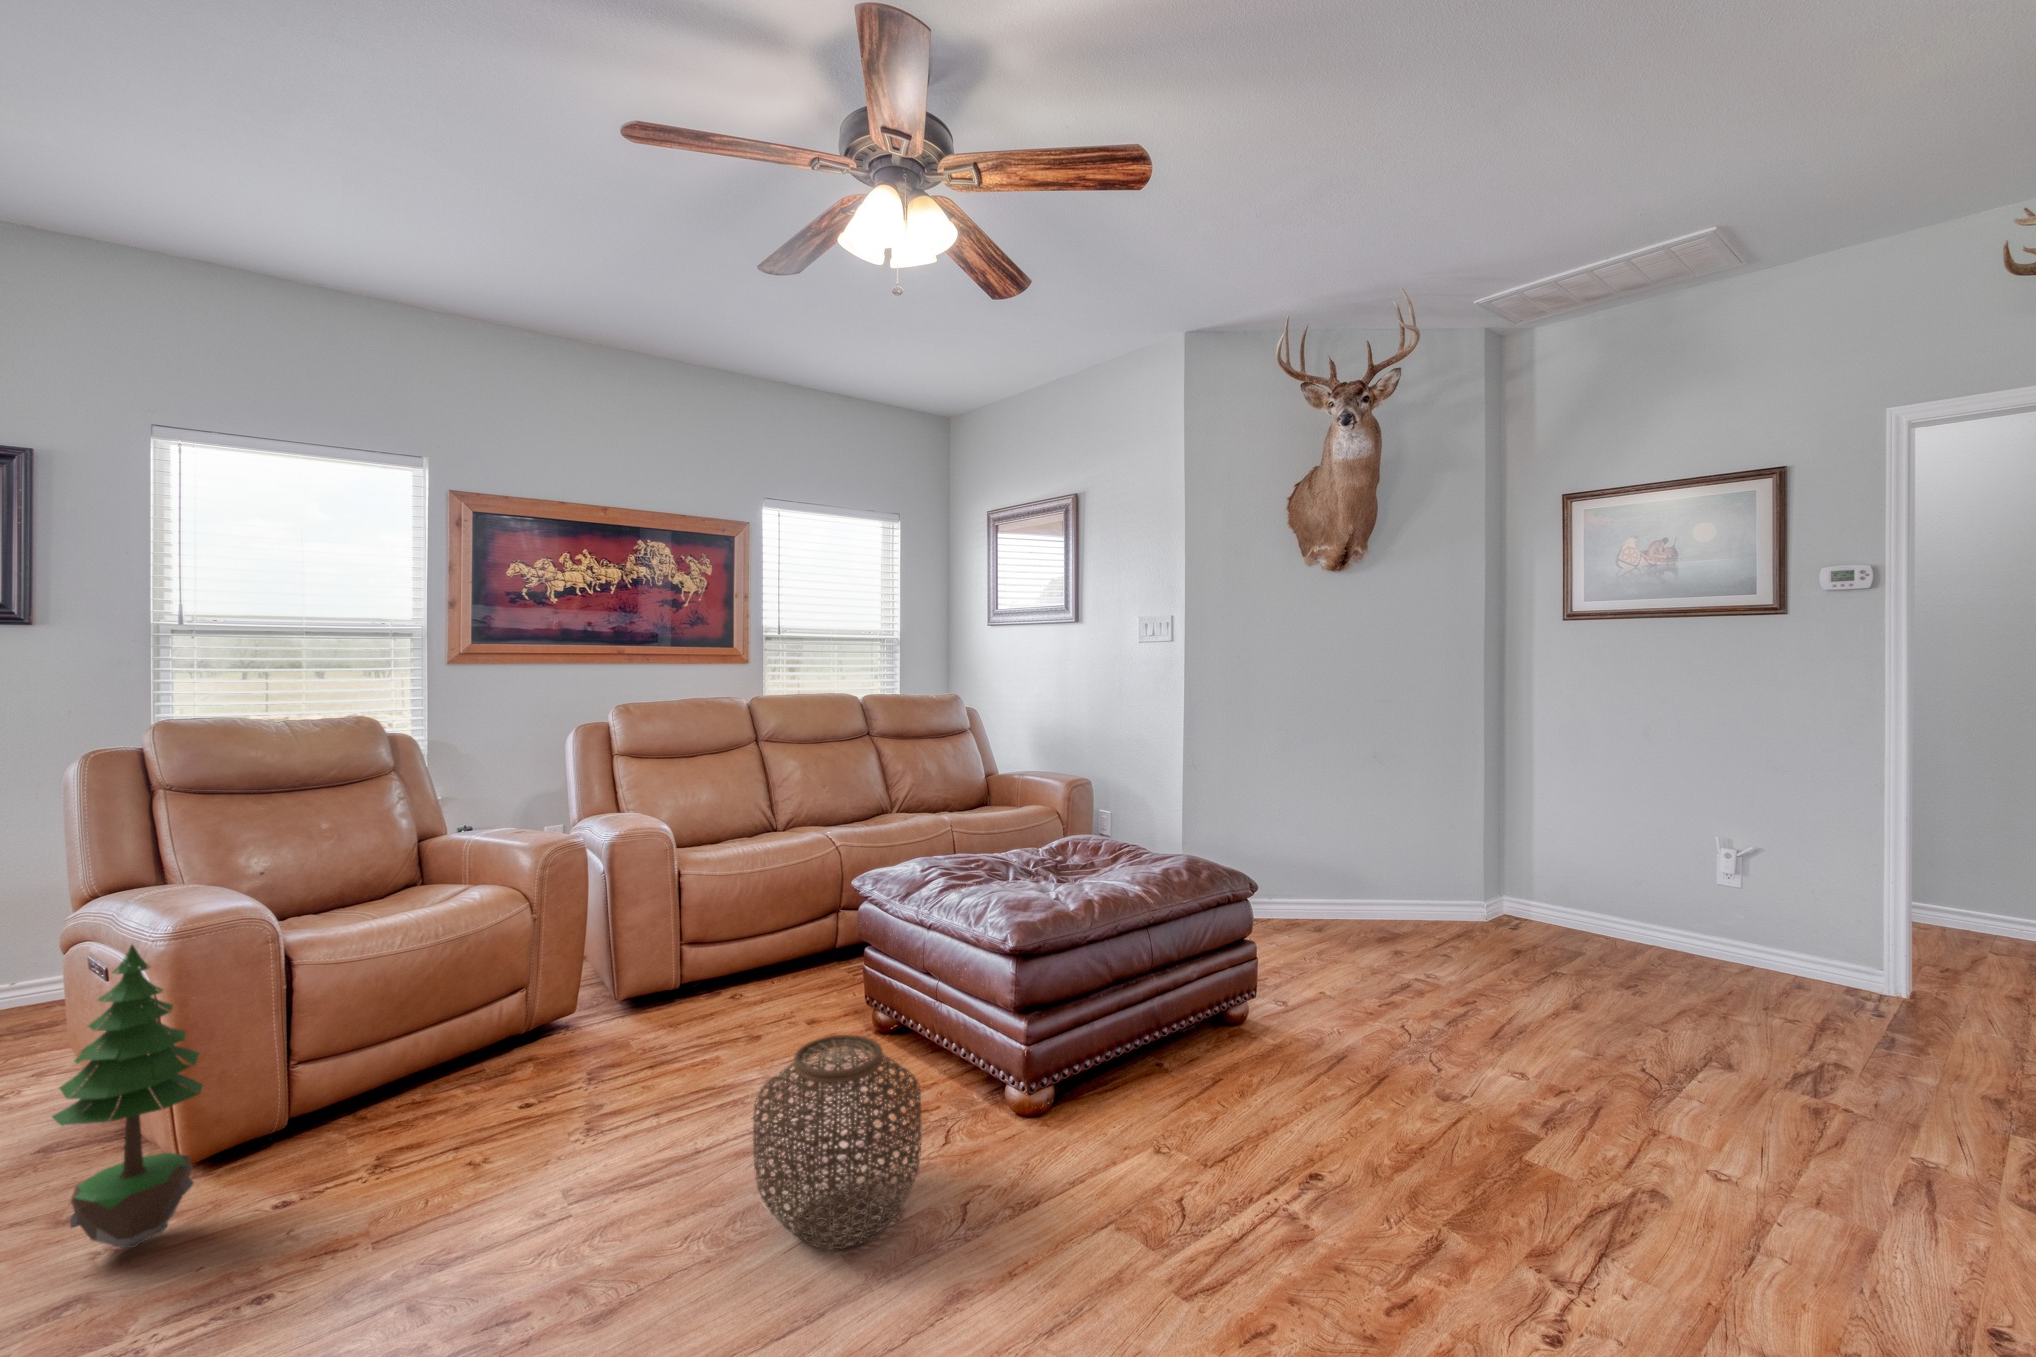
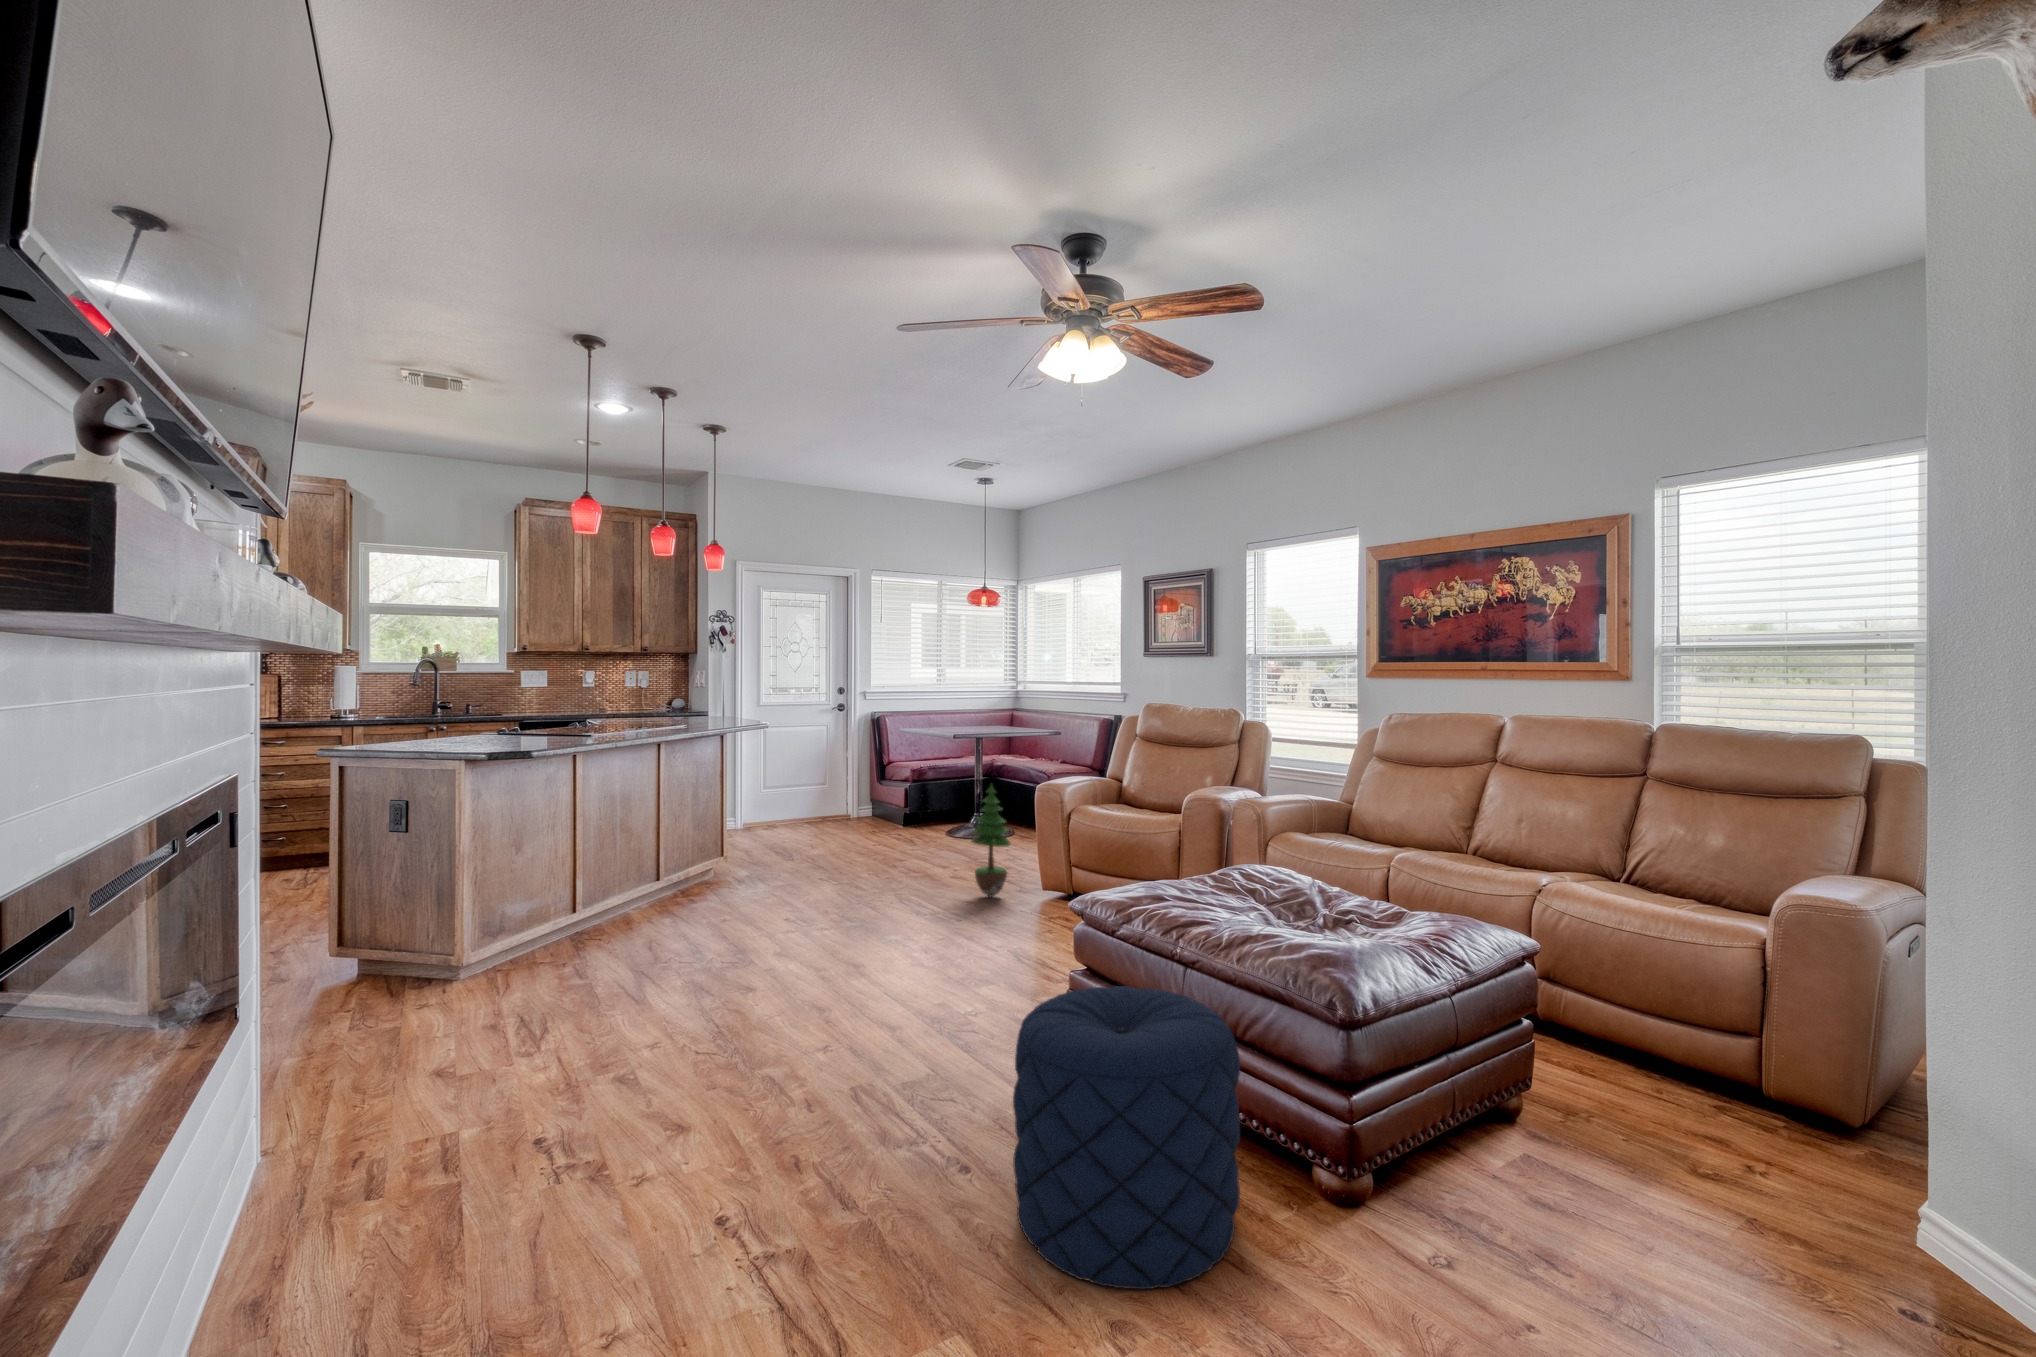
pouf: none [1222,904,1420,1134] -> present [1013,986,1240,1289]
woven basket: present [753,1035,921,1249] -> none [916,898,1009,1011]

